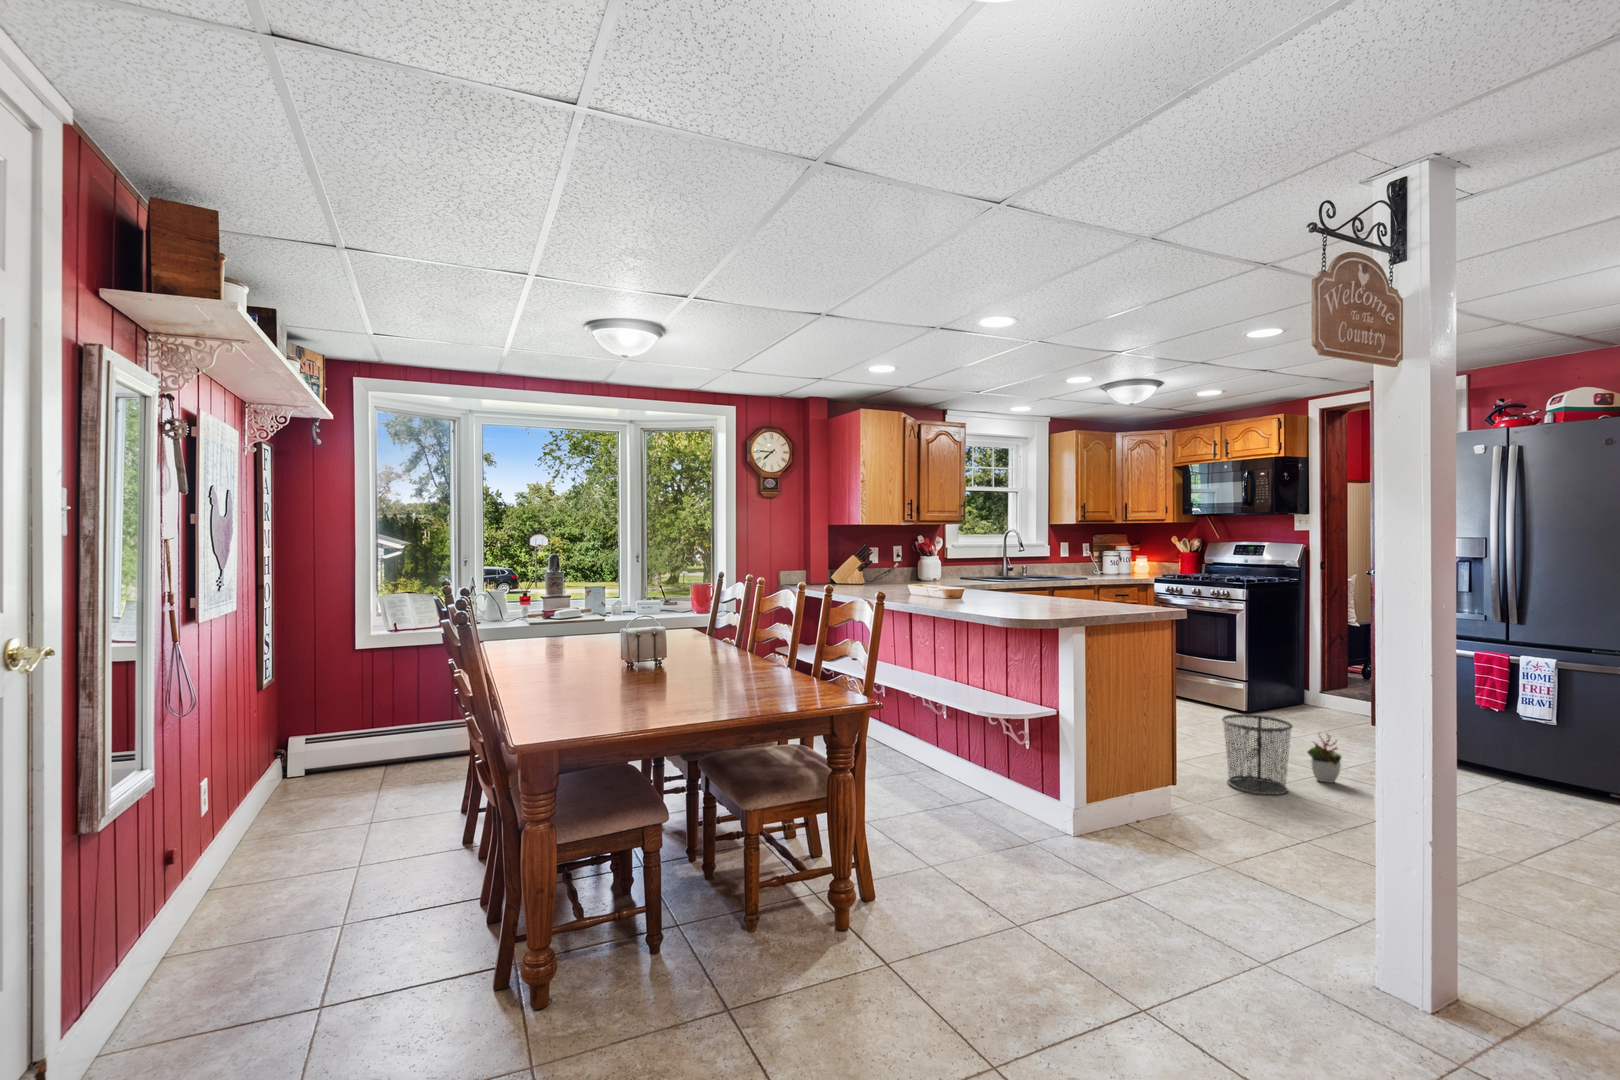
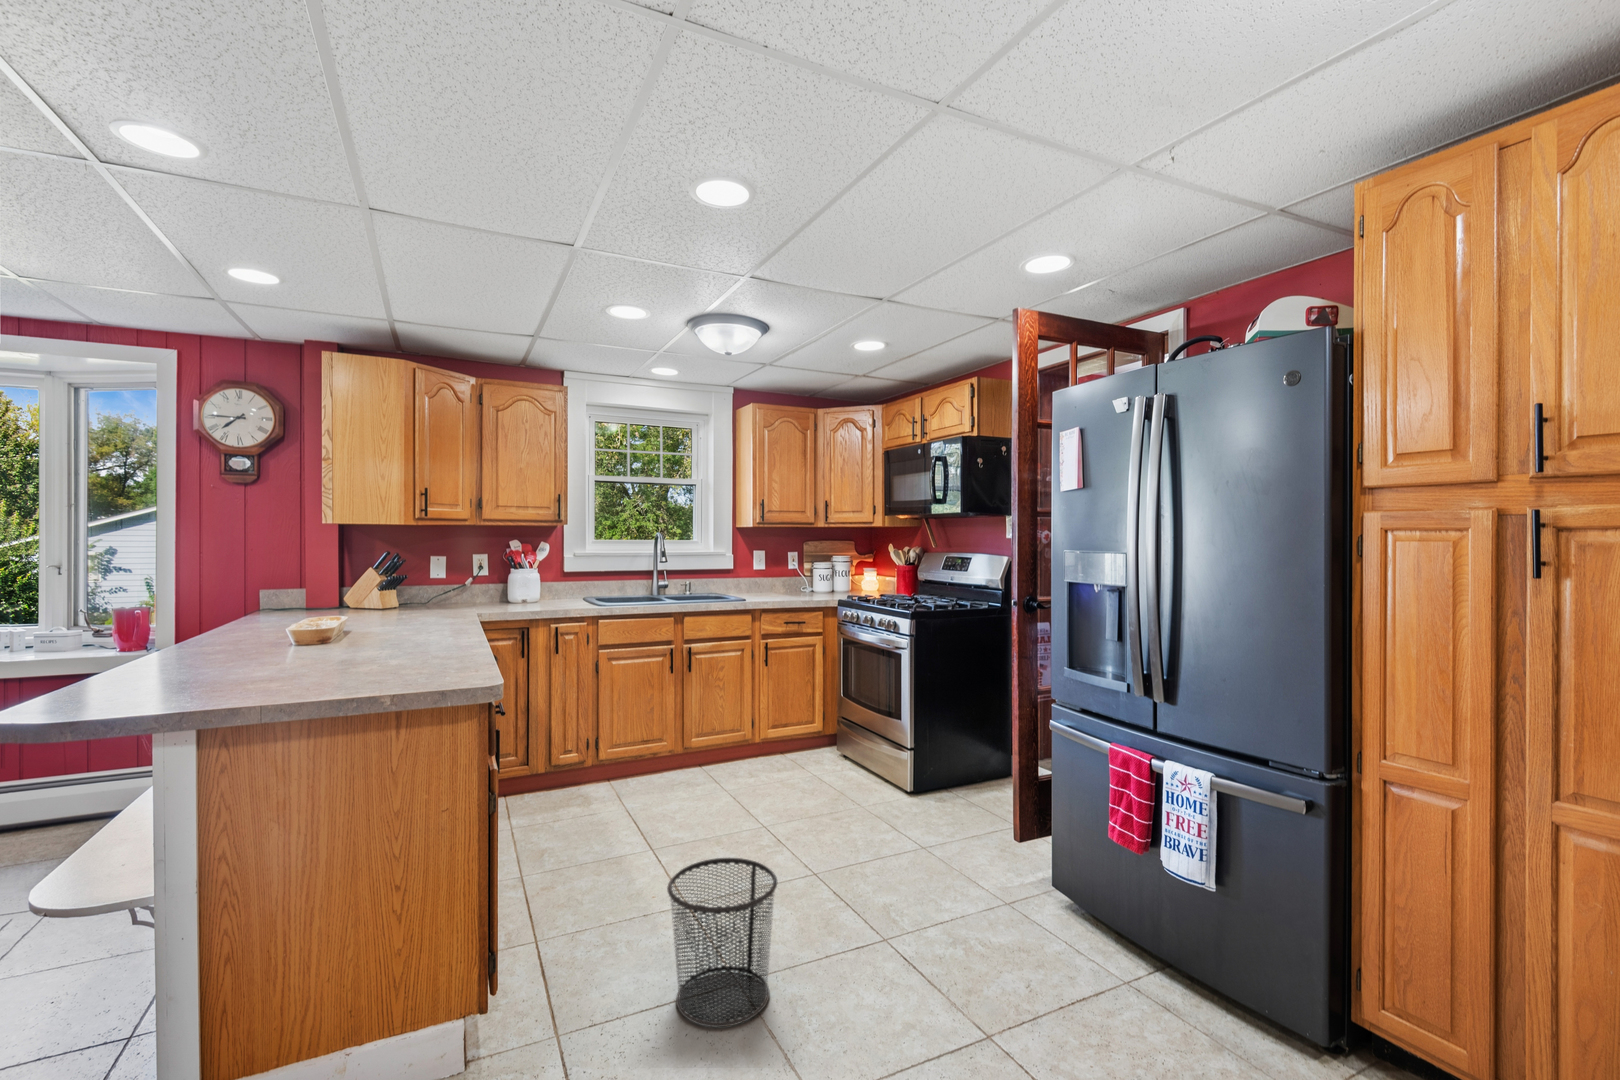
decorative plant: present [1307,734,1341,783] -> none [830,888,880,979]

